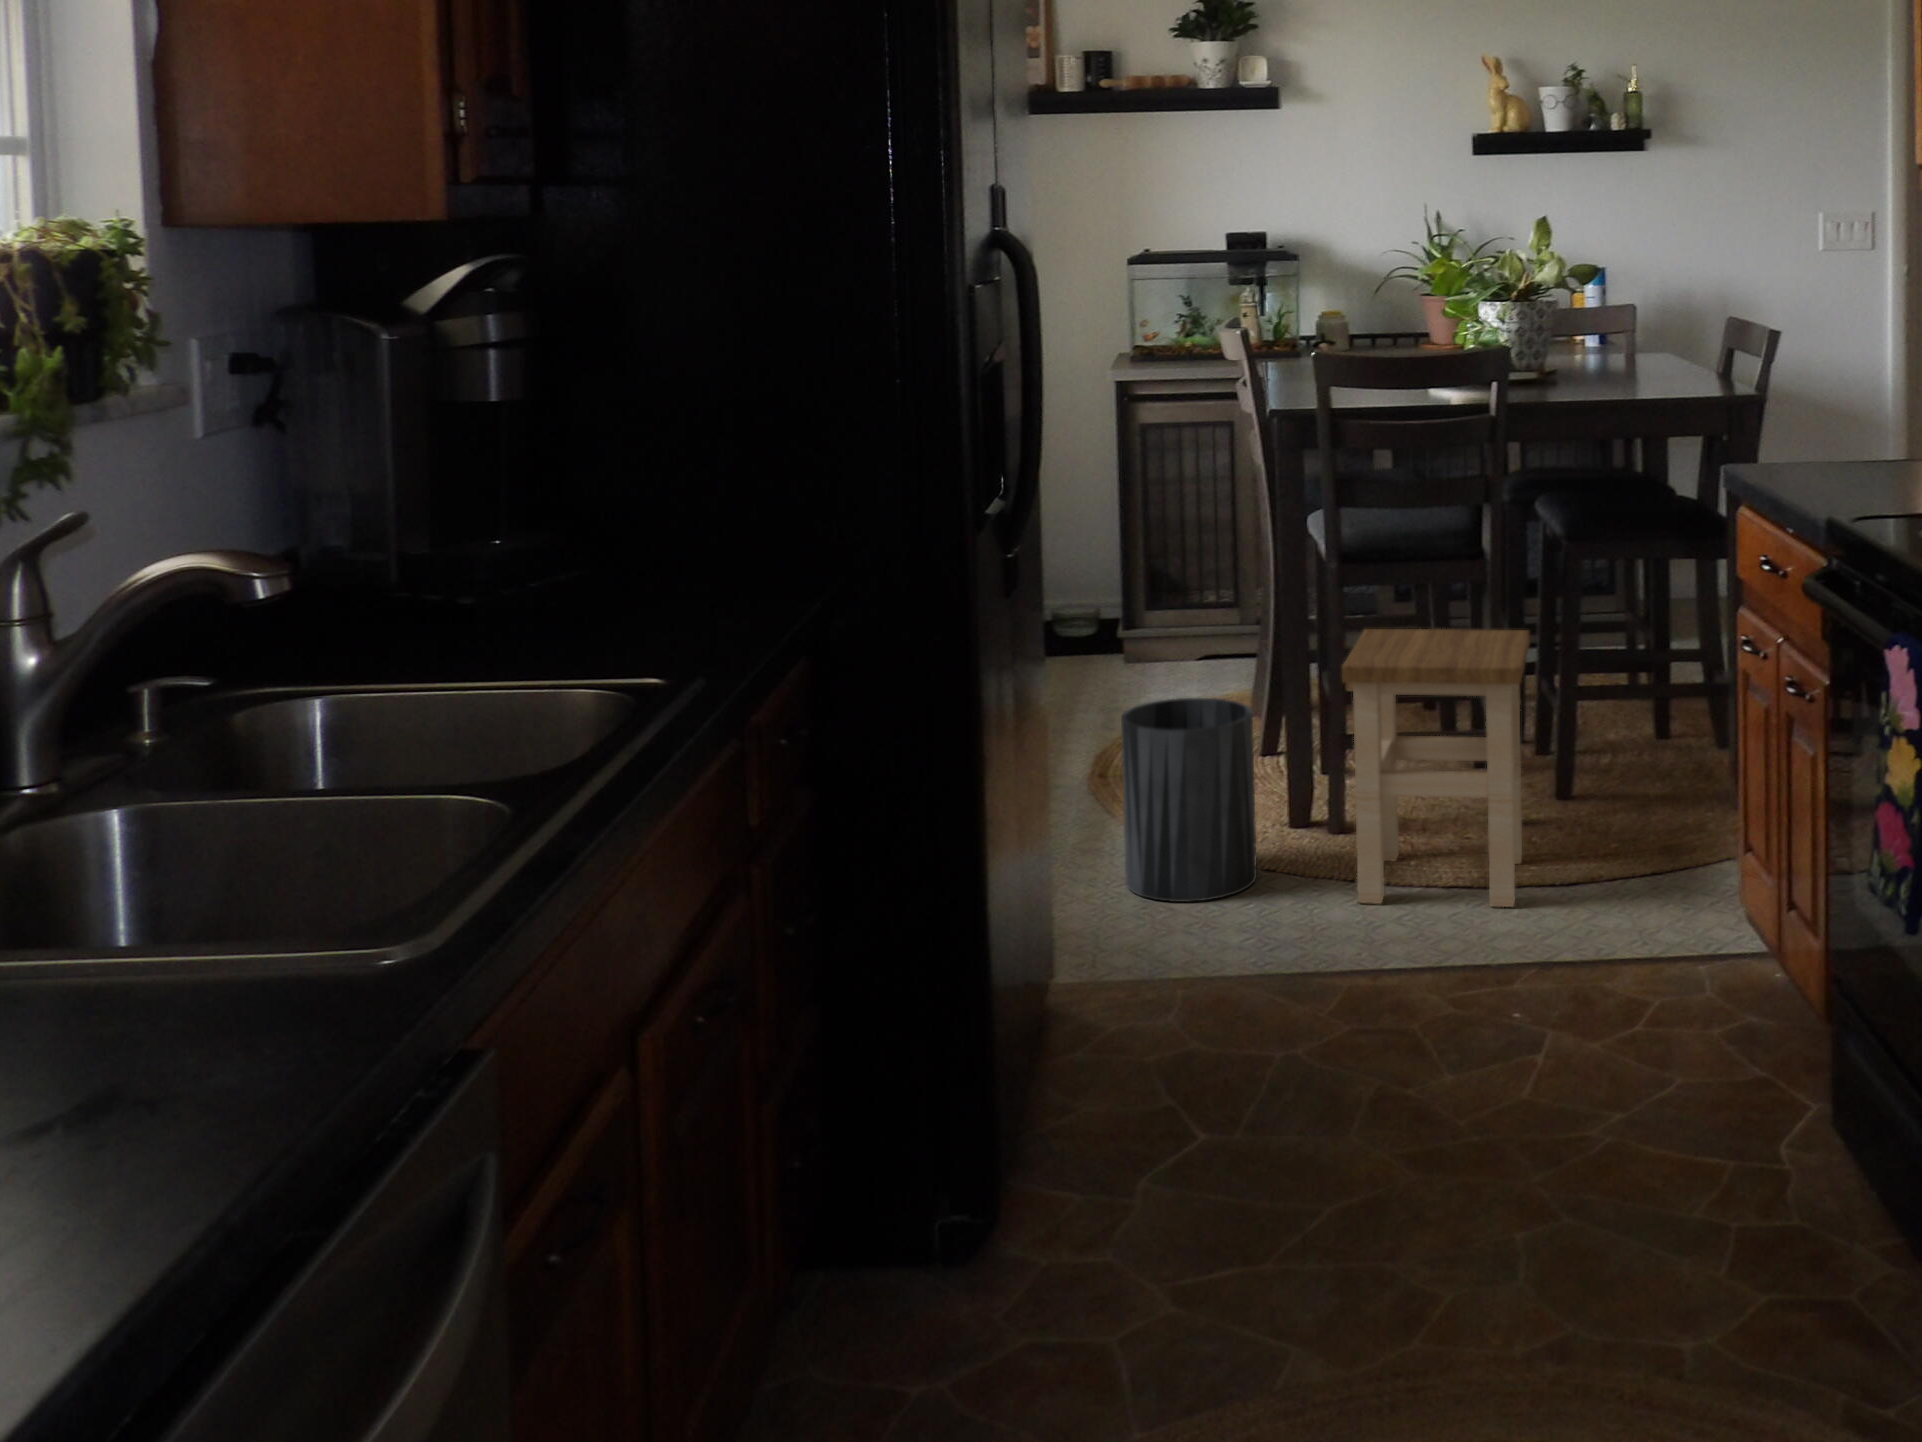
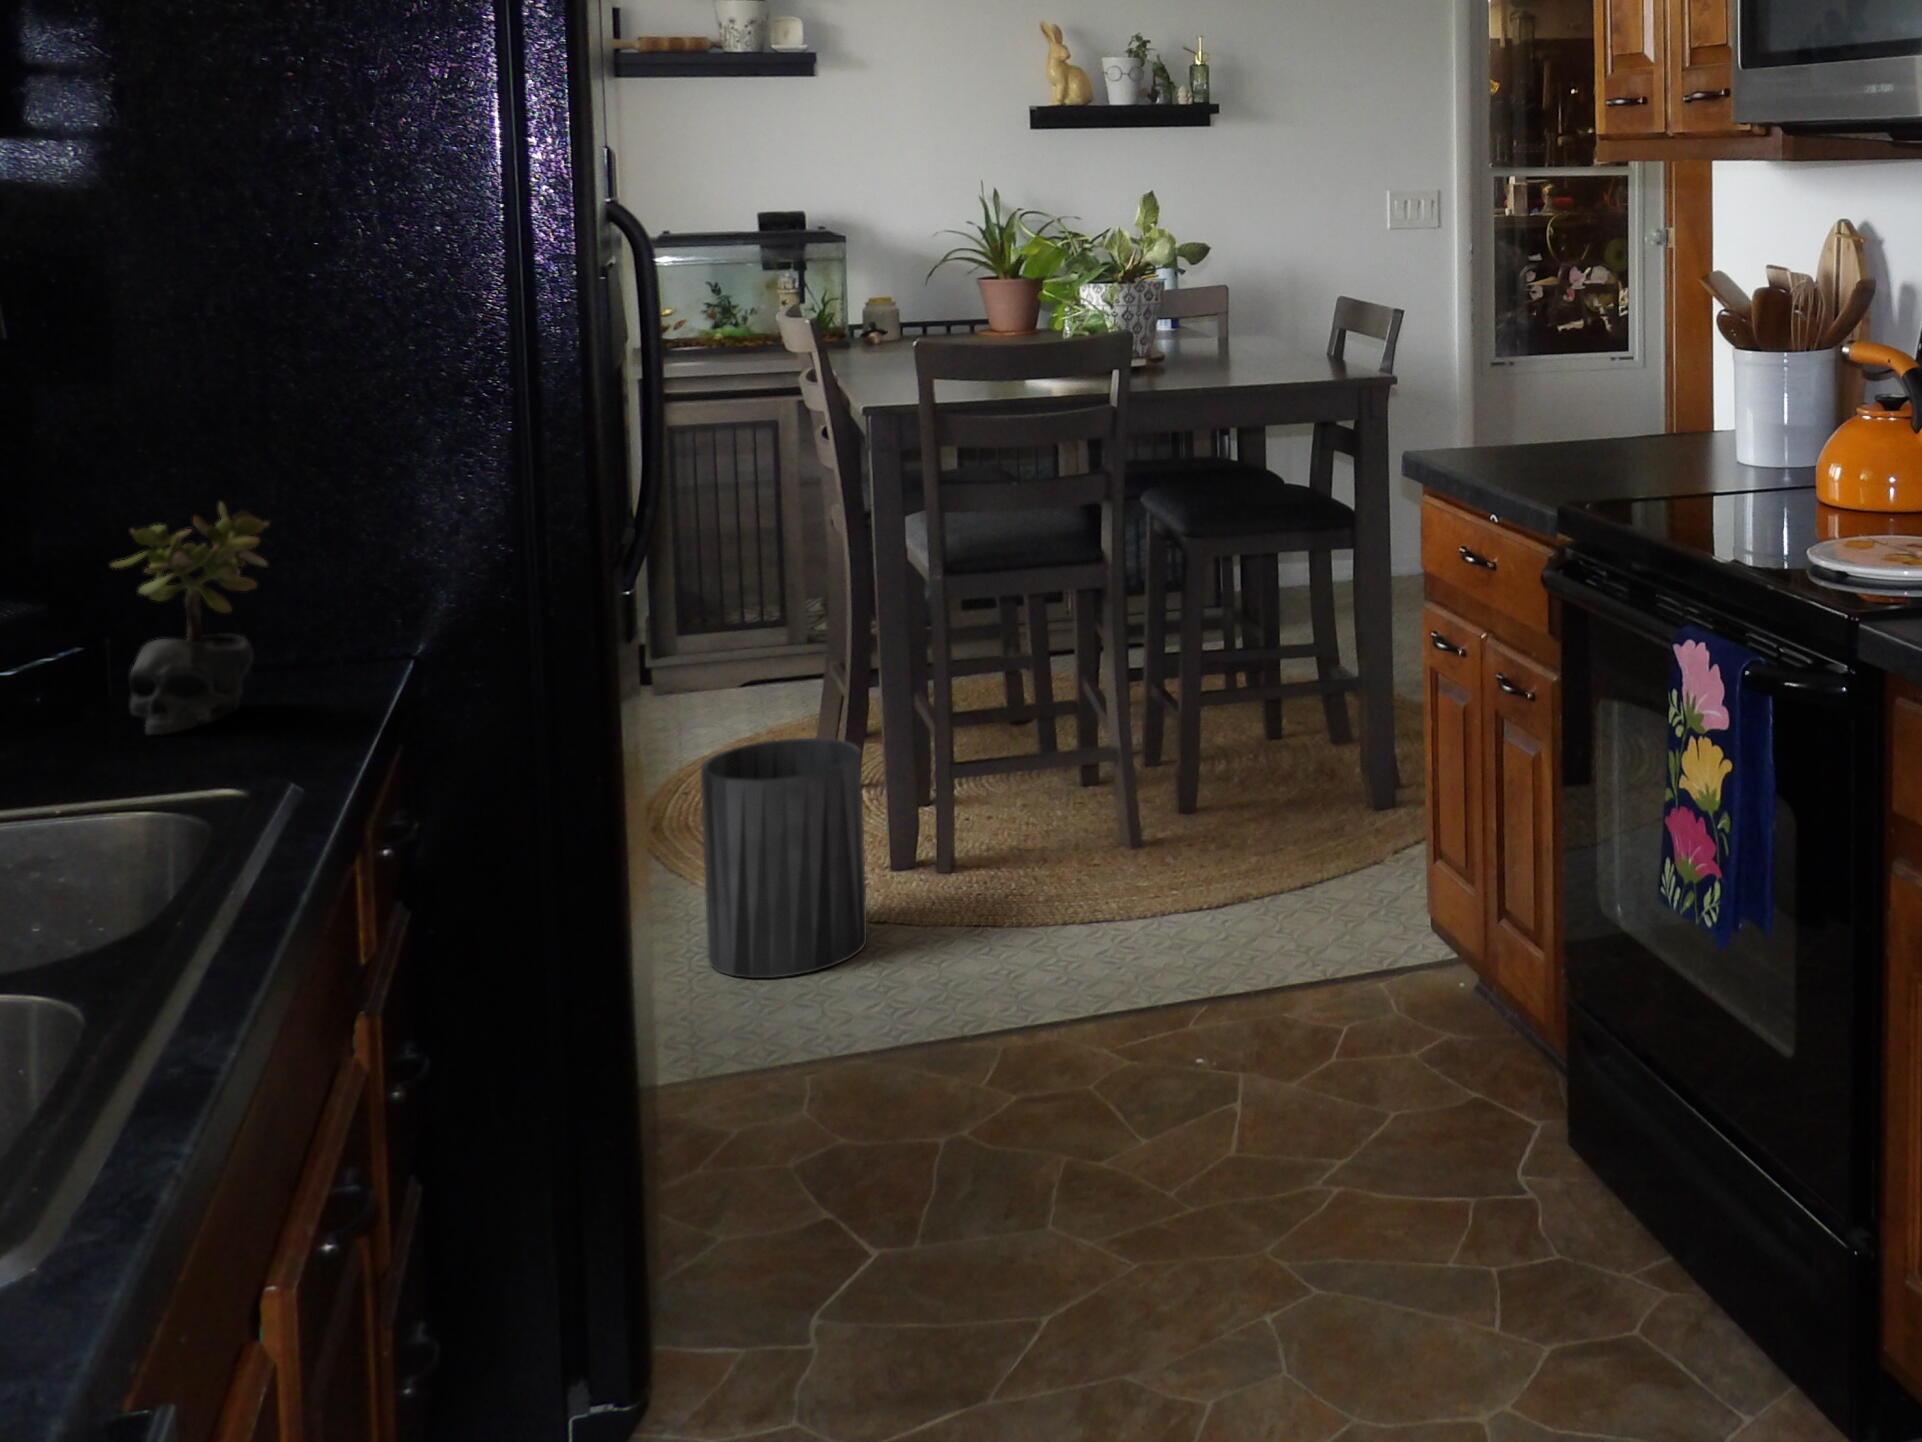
succulent plant: none [623,468,729,637] -> present [111,502,269,735]
stool: present [1342,629,1530,907] -> none [974,637,1178,955]

